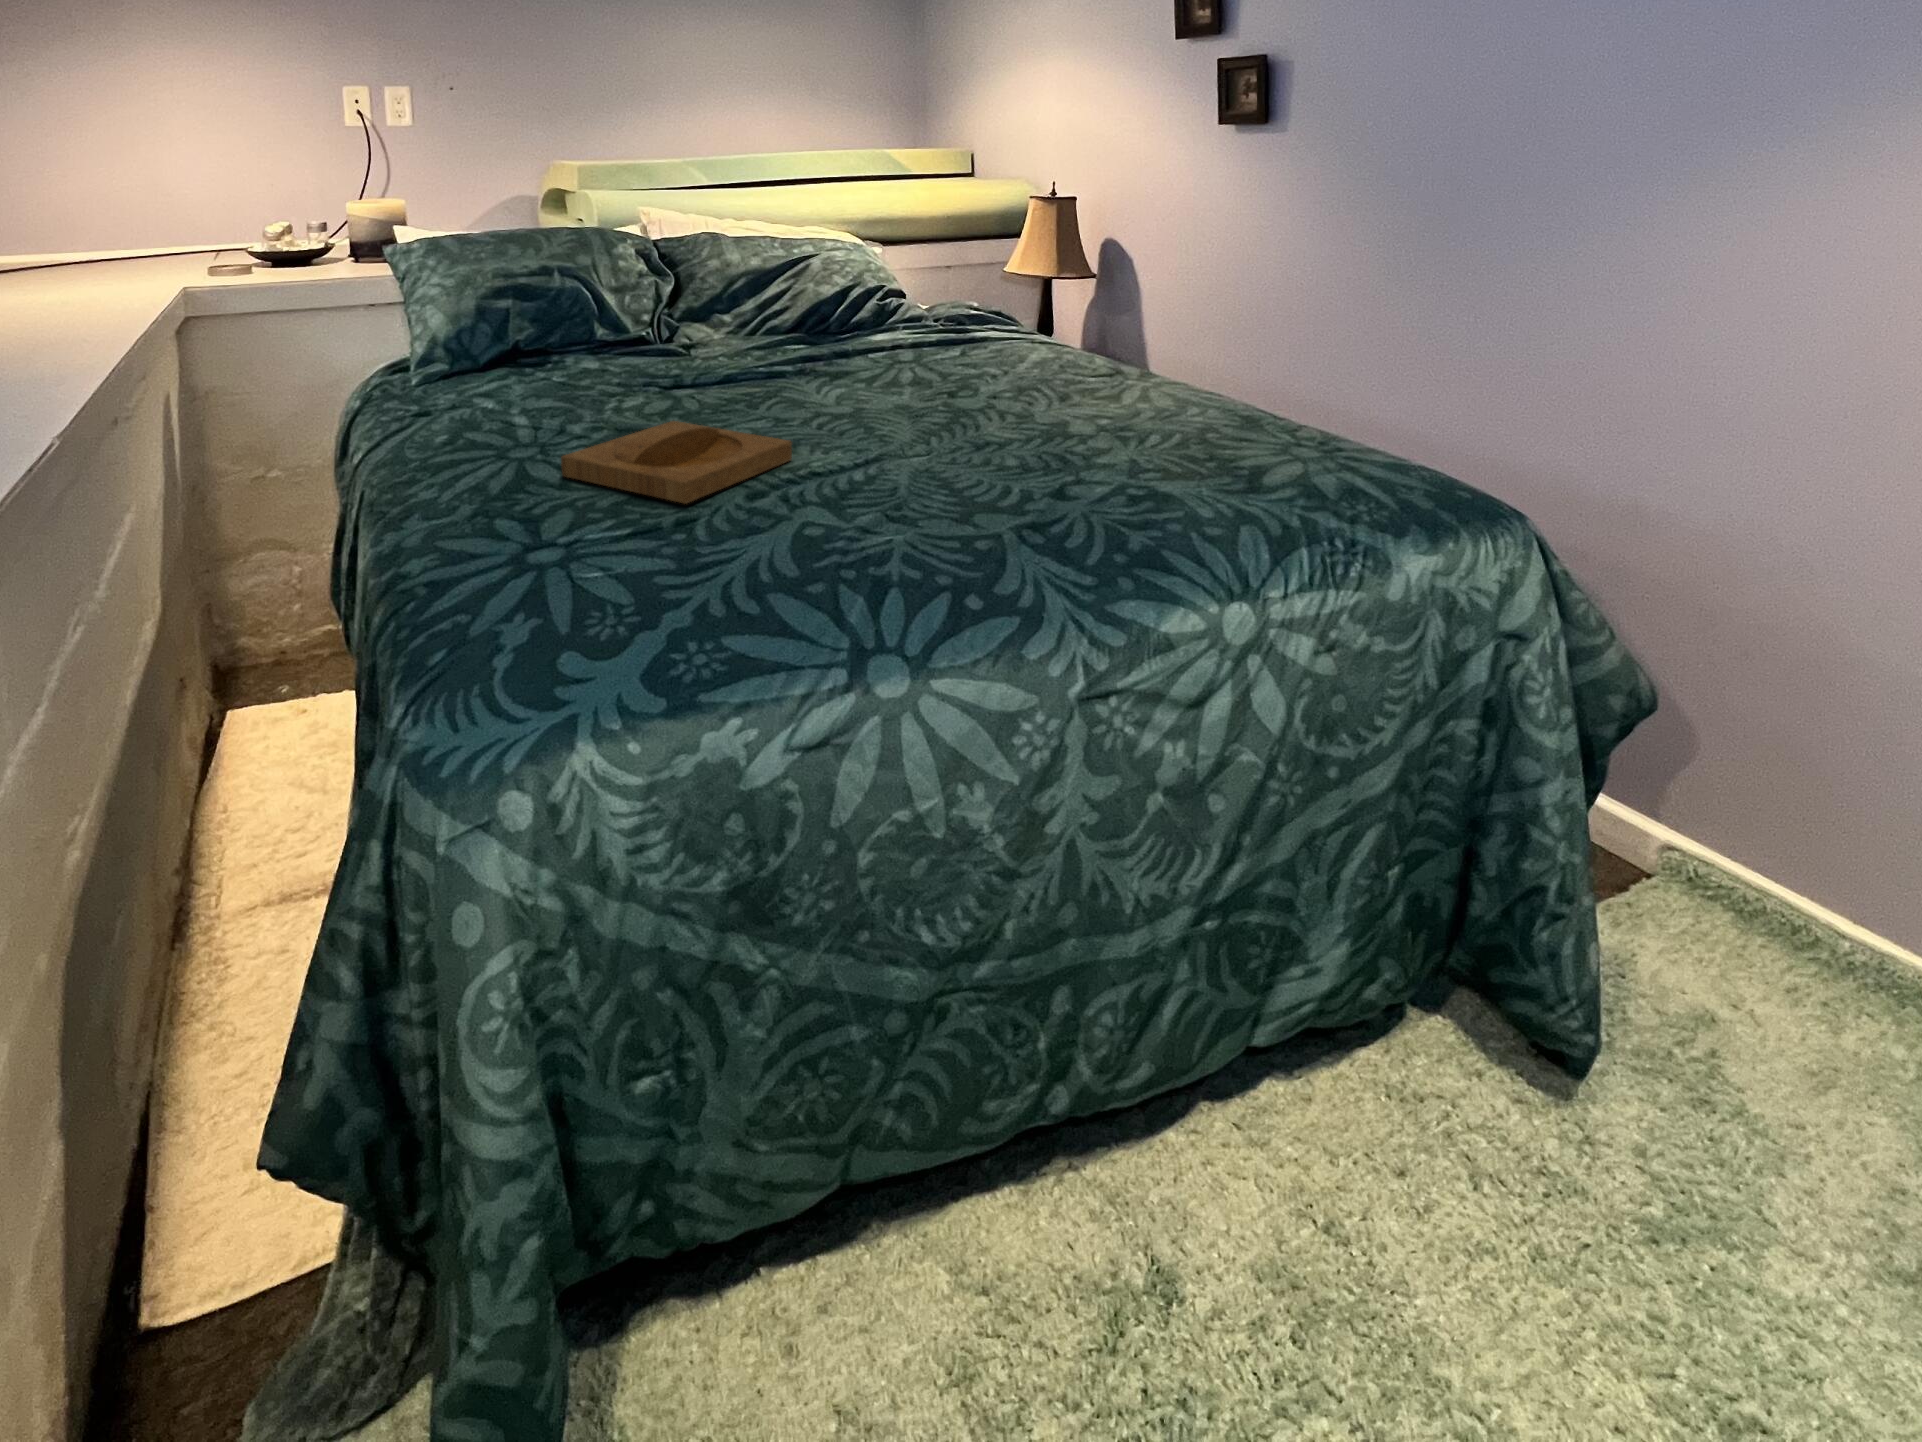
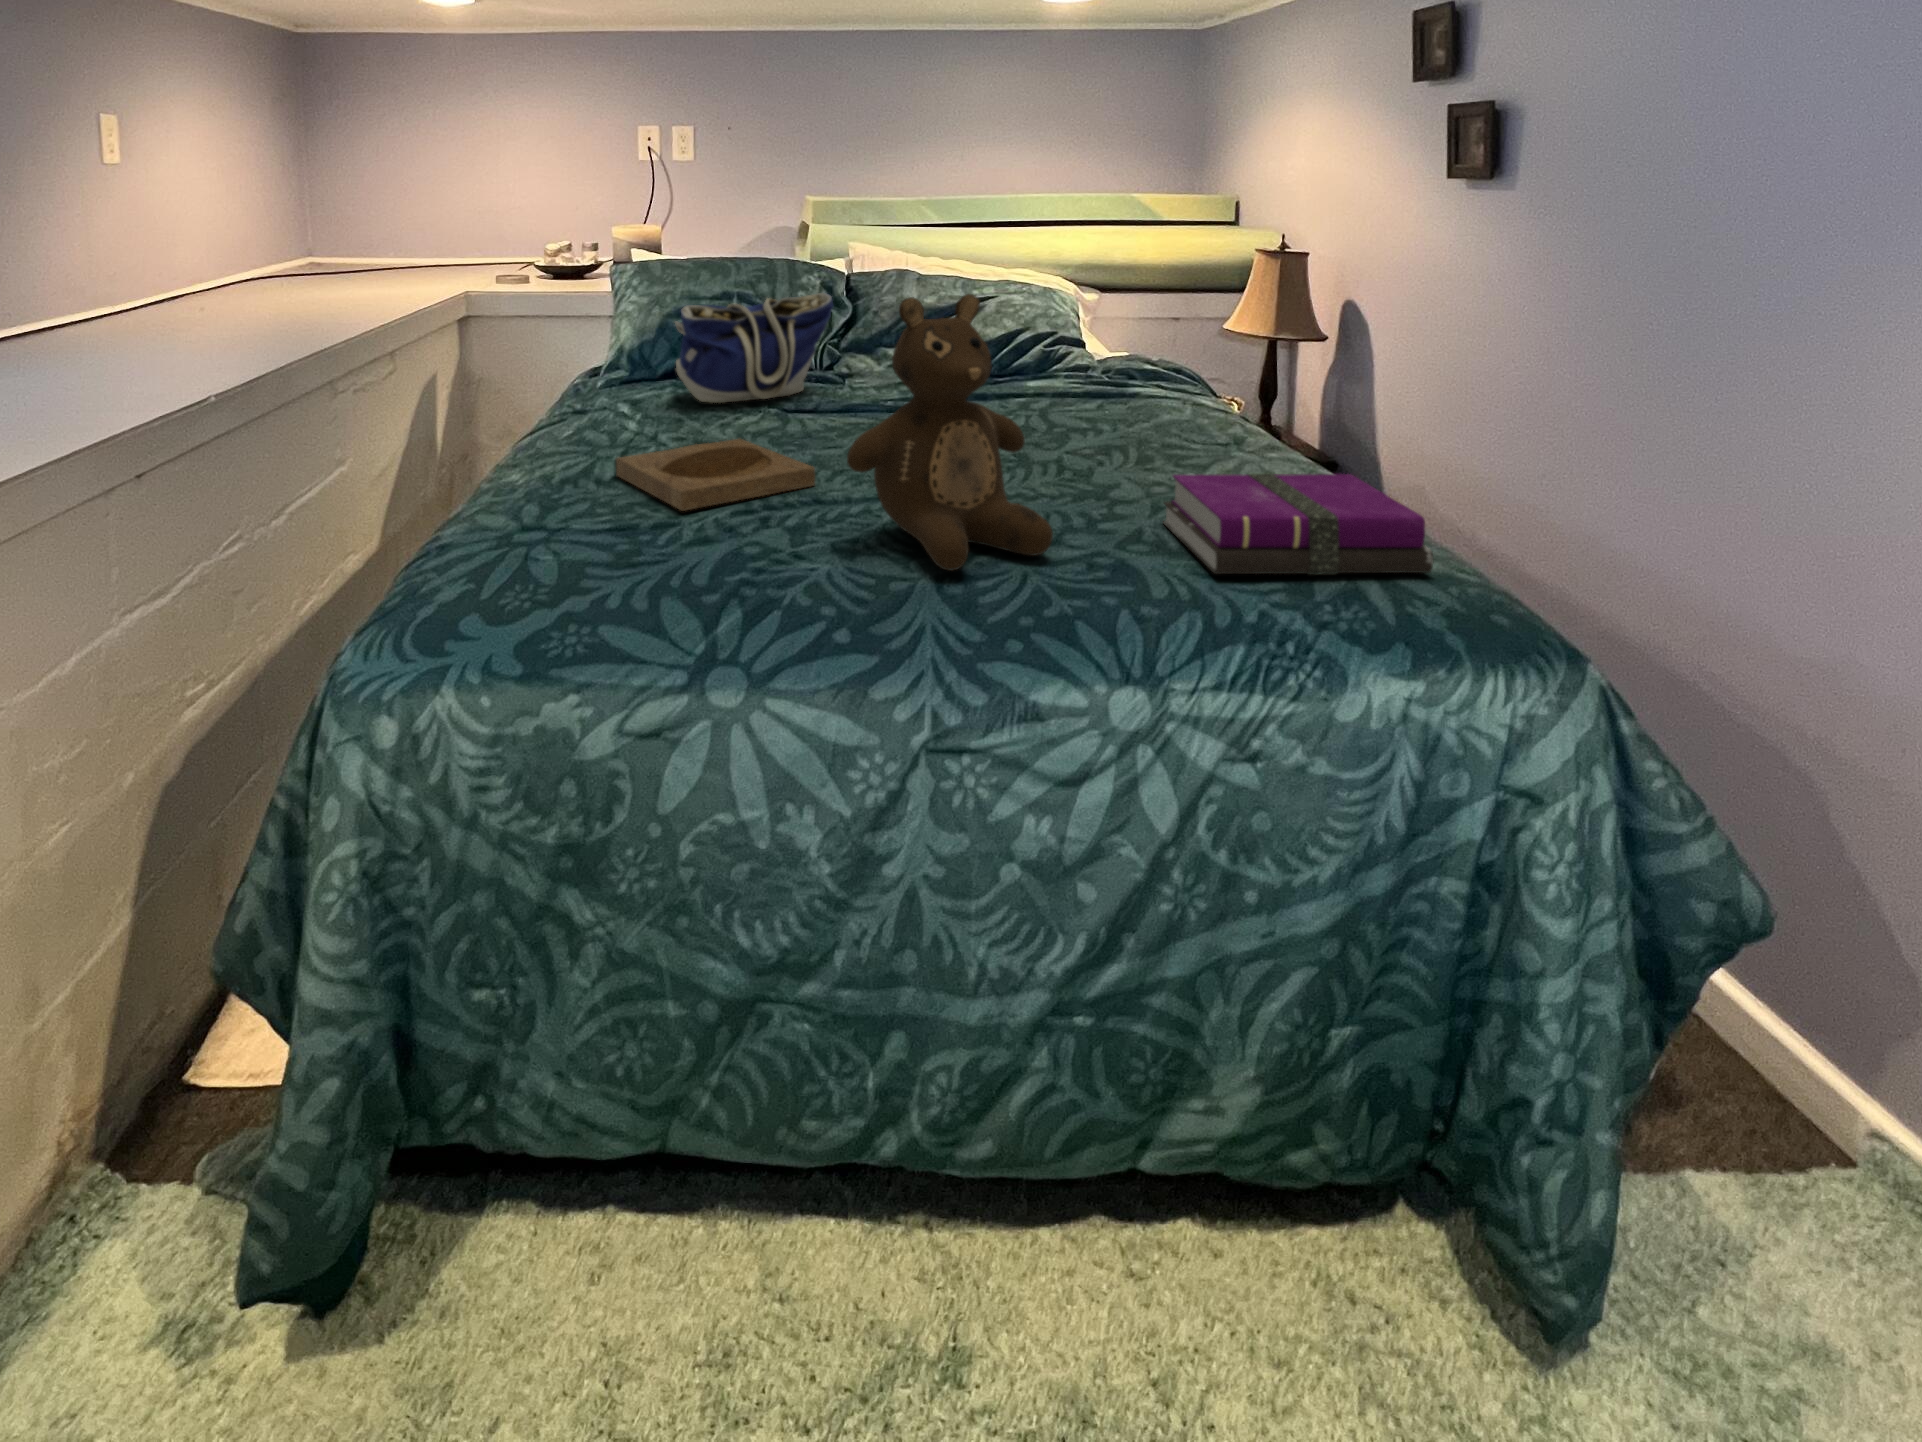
teddy bear: none [892,246,1092,523] -> present [847,294,1053,571]
tote bag: none [532,259,702,387] -> present [675,293,833,403]
notebook: none [1142,392,1389,493] -> present [1163,474,1433,575]

